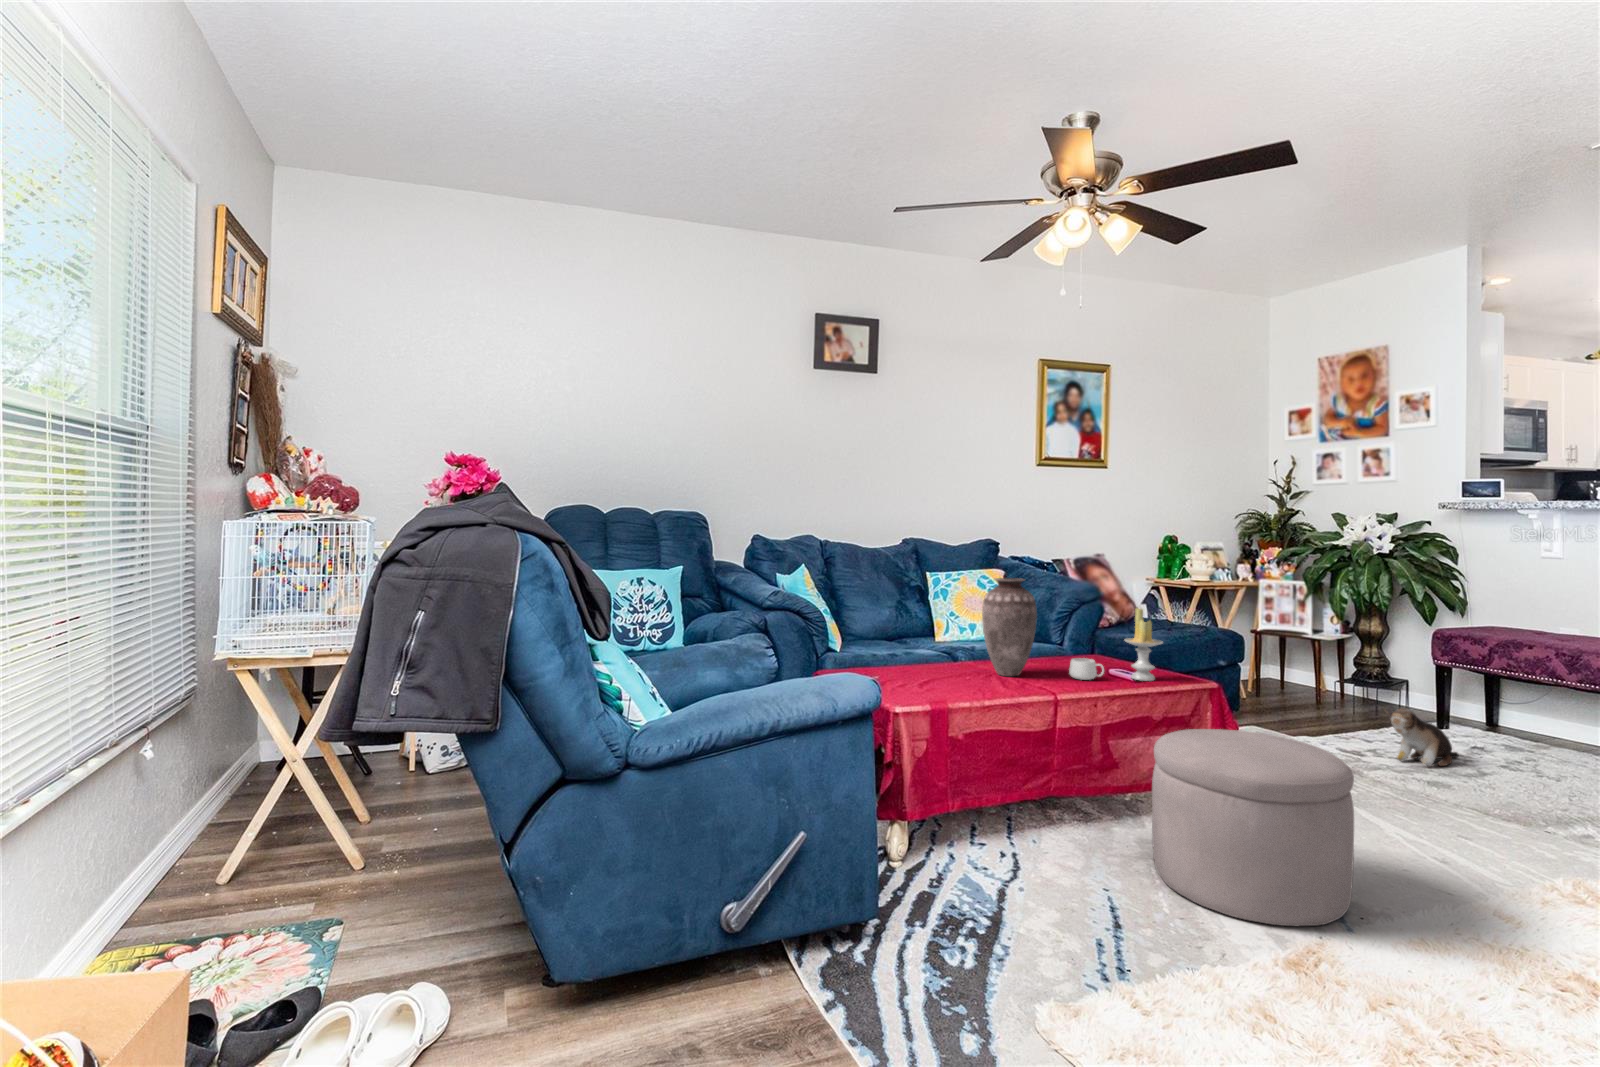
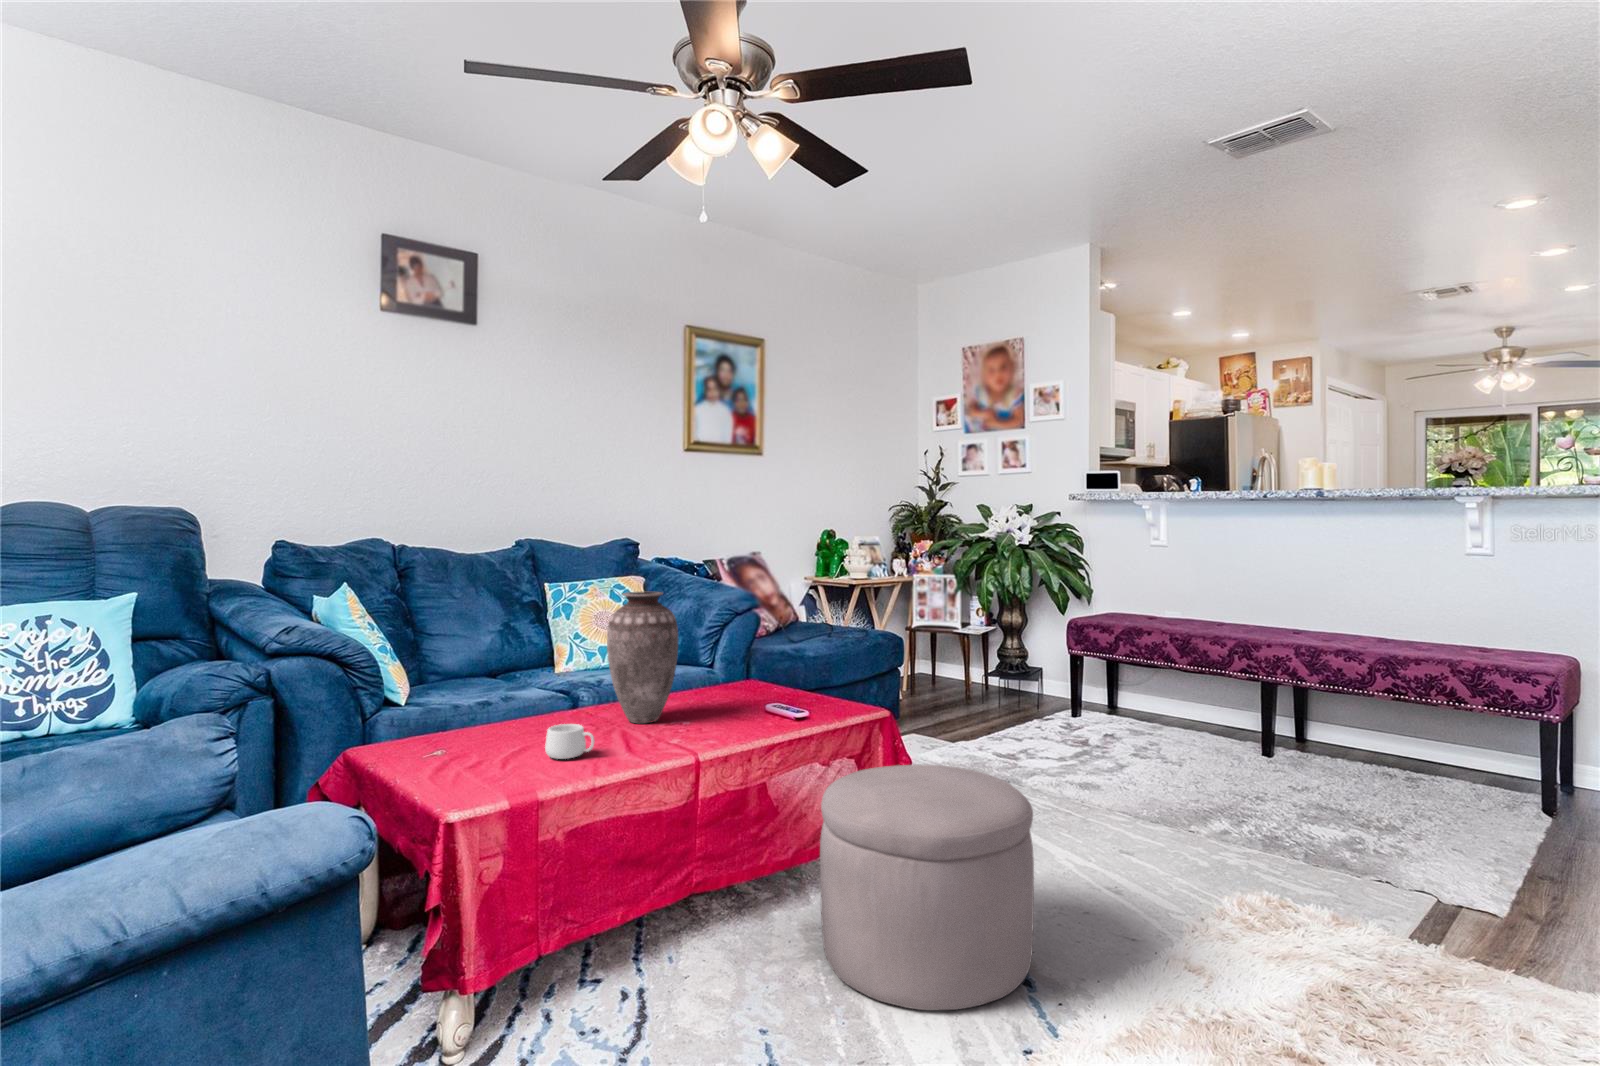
candle: present [1125,608,1163,681] -> none [784,622,828,712]
mug: present [1069,658,1104,680] -> present [545,724,594,759]
plush toy: present [1385,708,1459,766] -> none [1033,705,1093,762]

